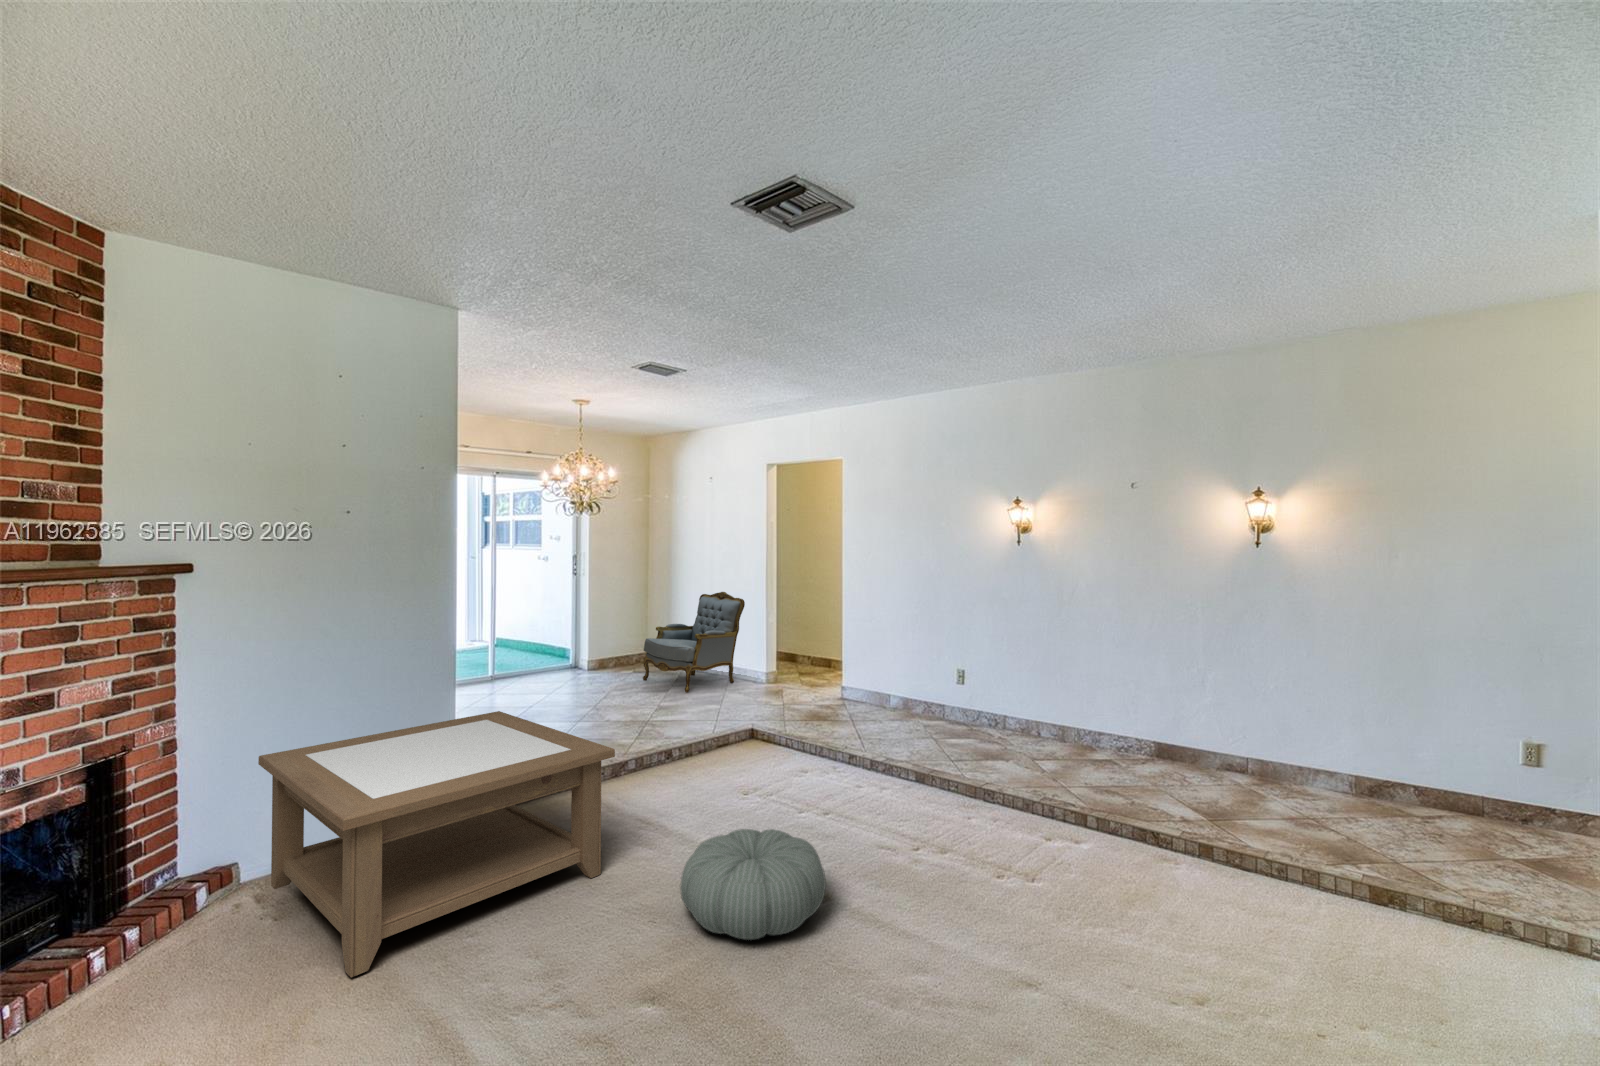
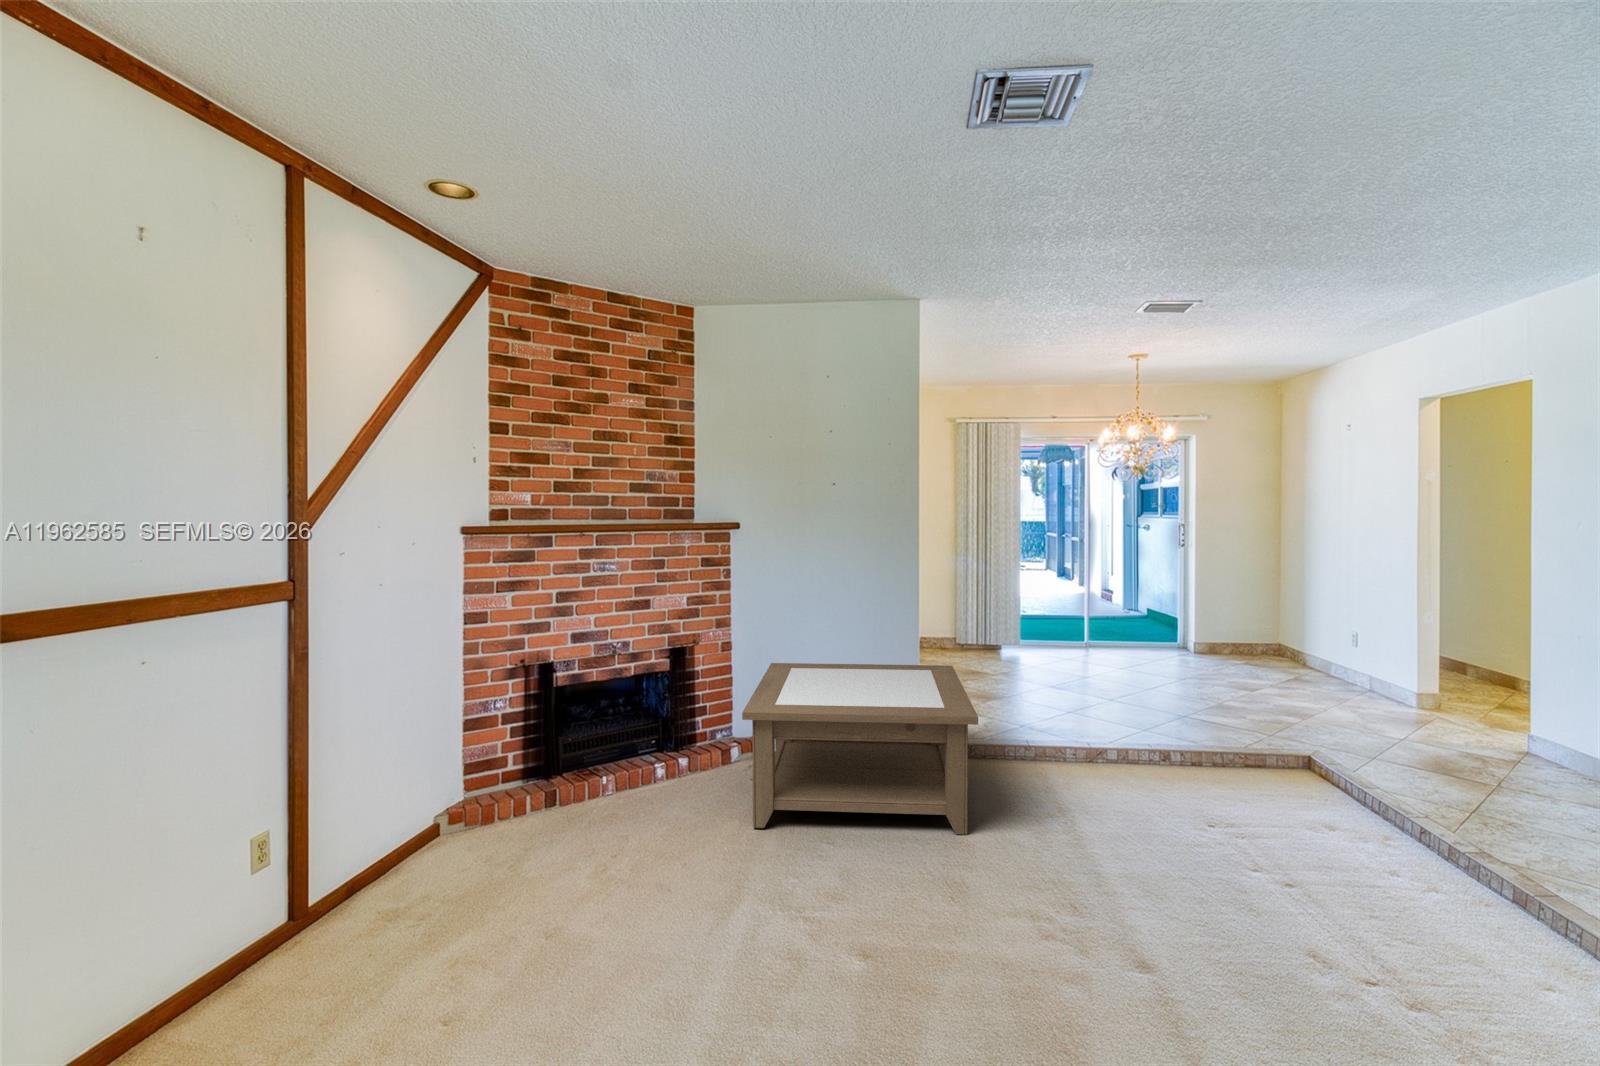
armchair: present [643,592,745,693] -> none [1235,573,1391,699]
pouf: present [680,829,826,940] -> none [976,833,1148,958]

